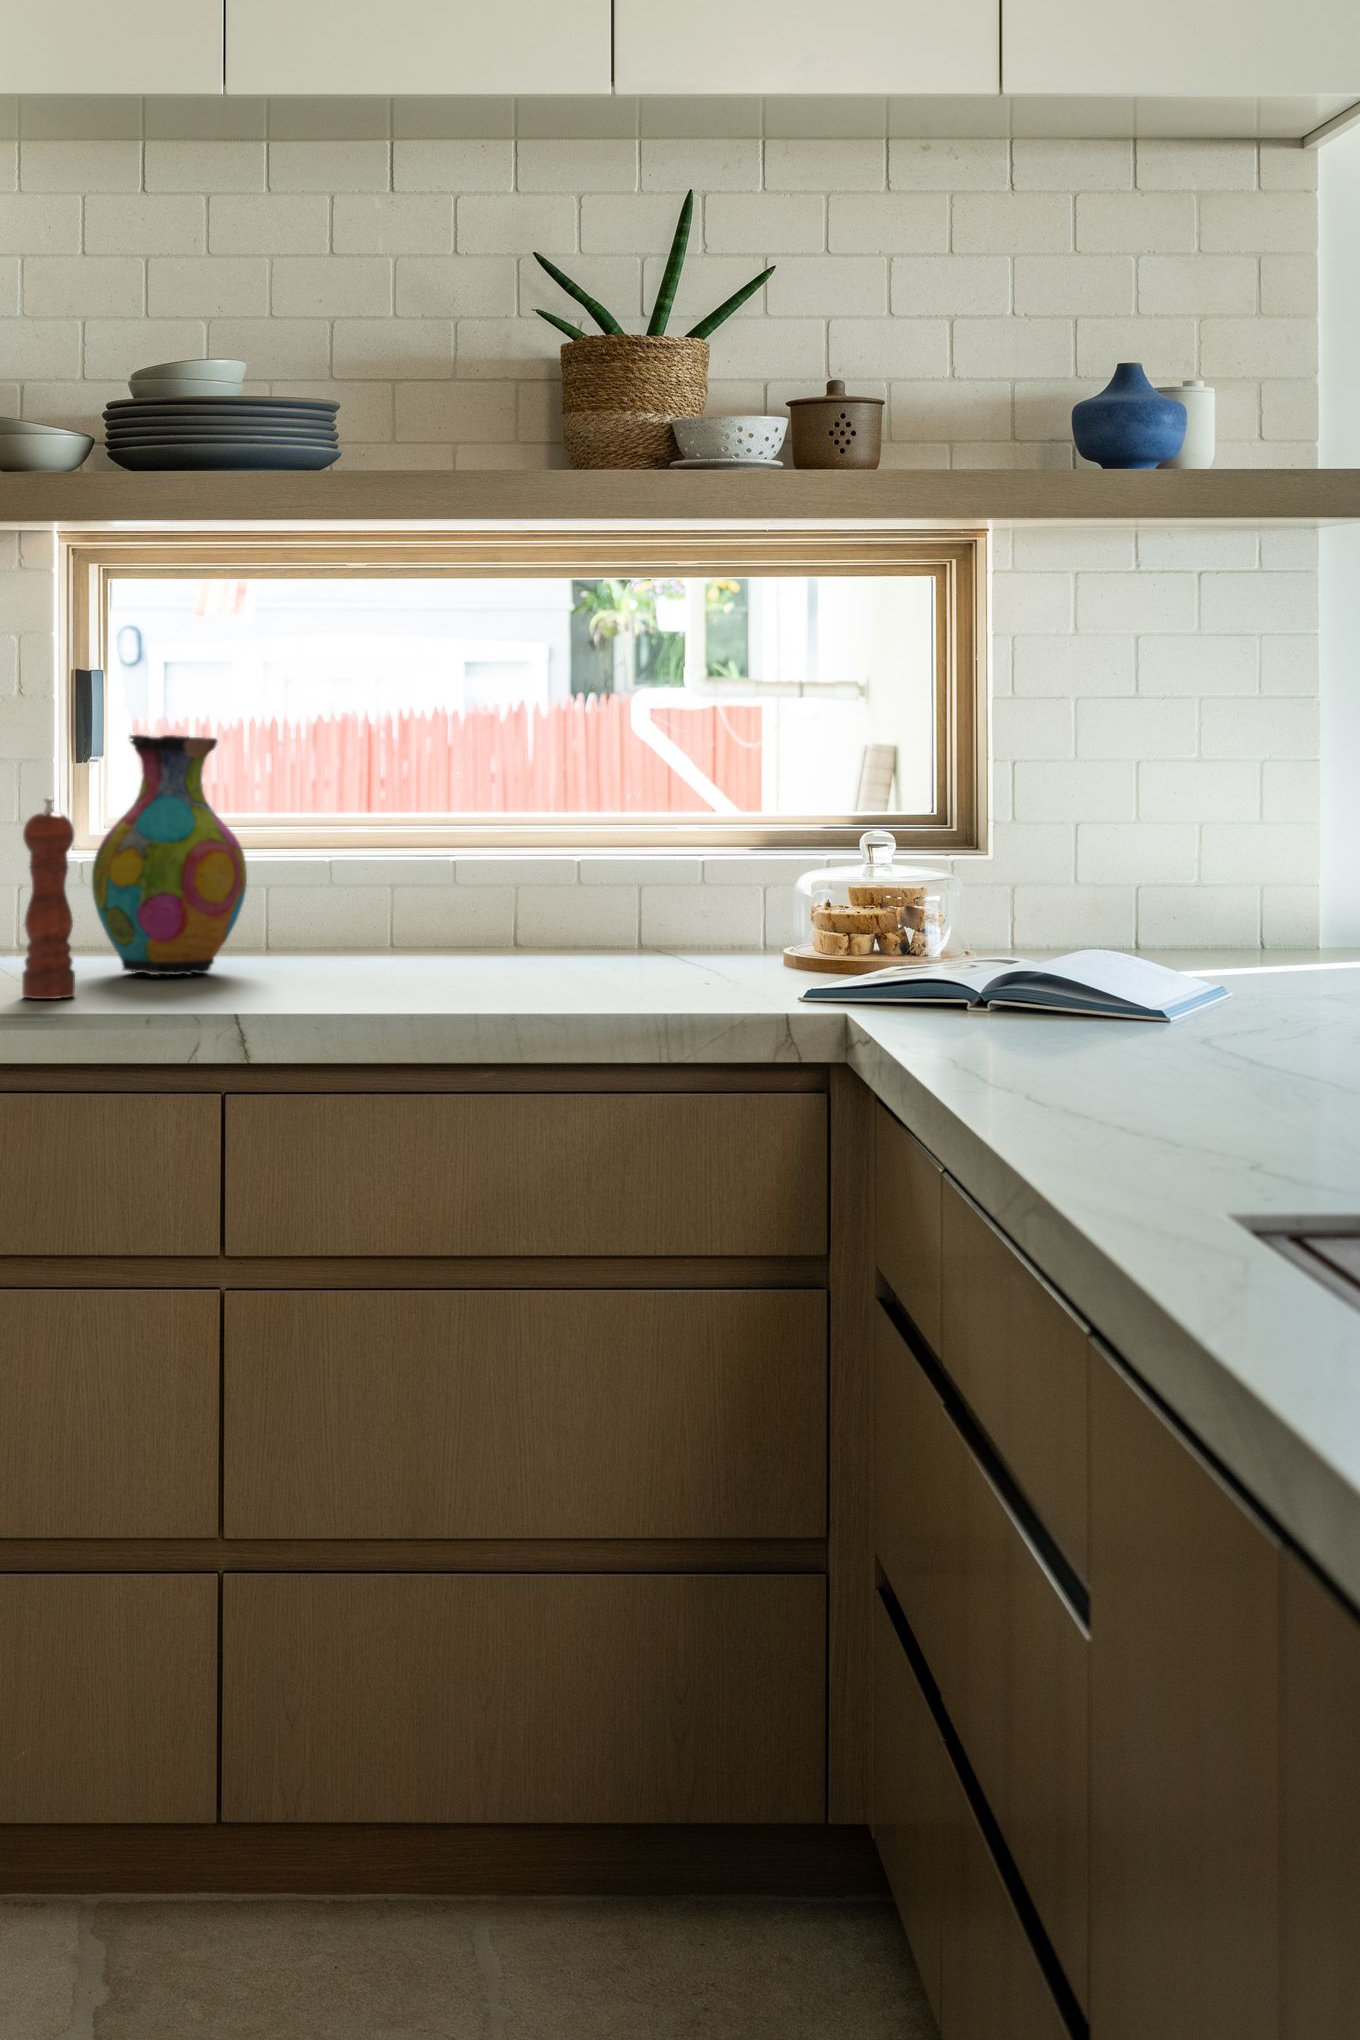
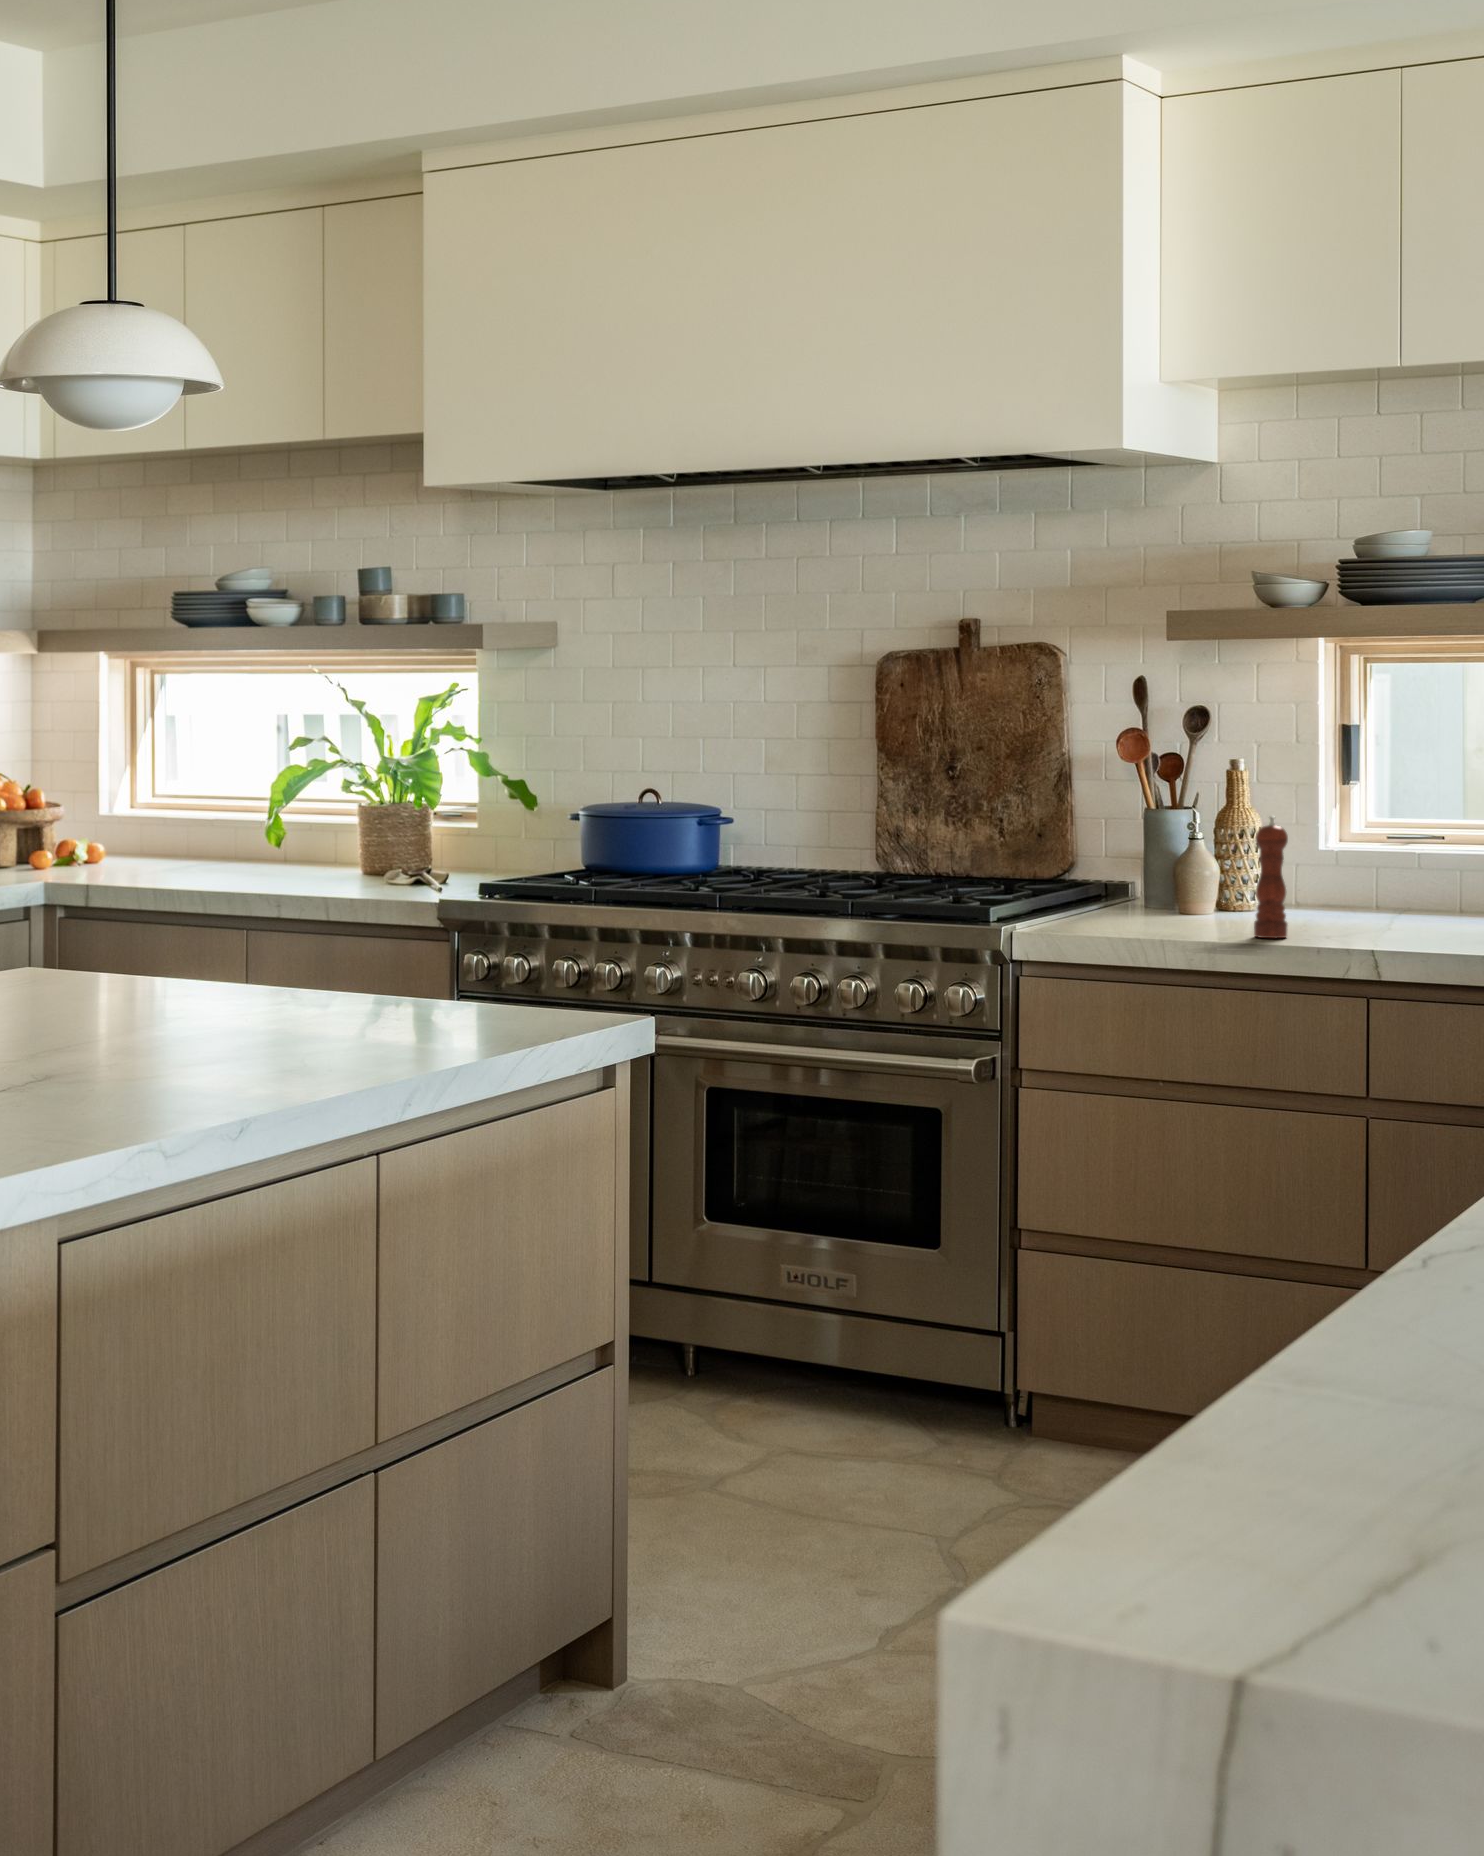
vase: present [92,735,247,975] -> none [1316,774,1423,929]

